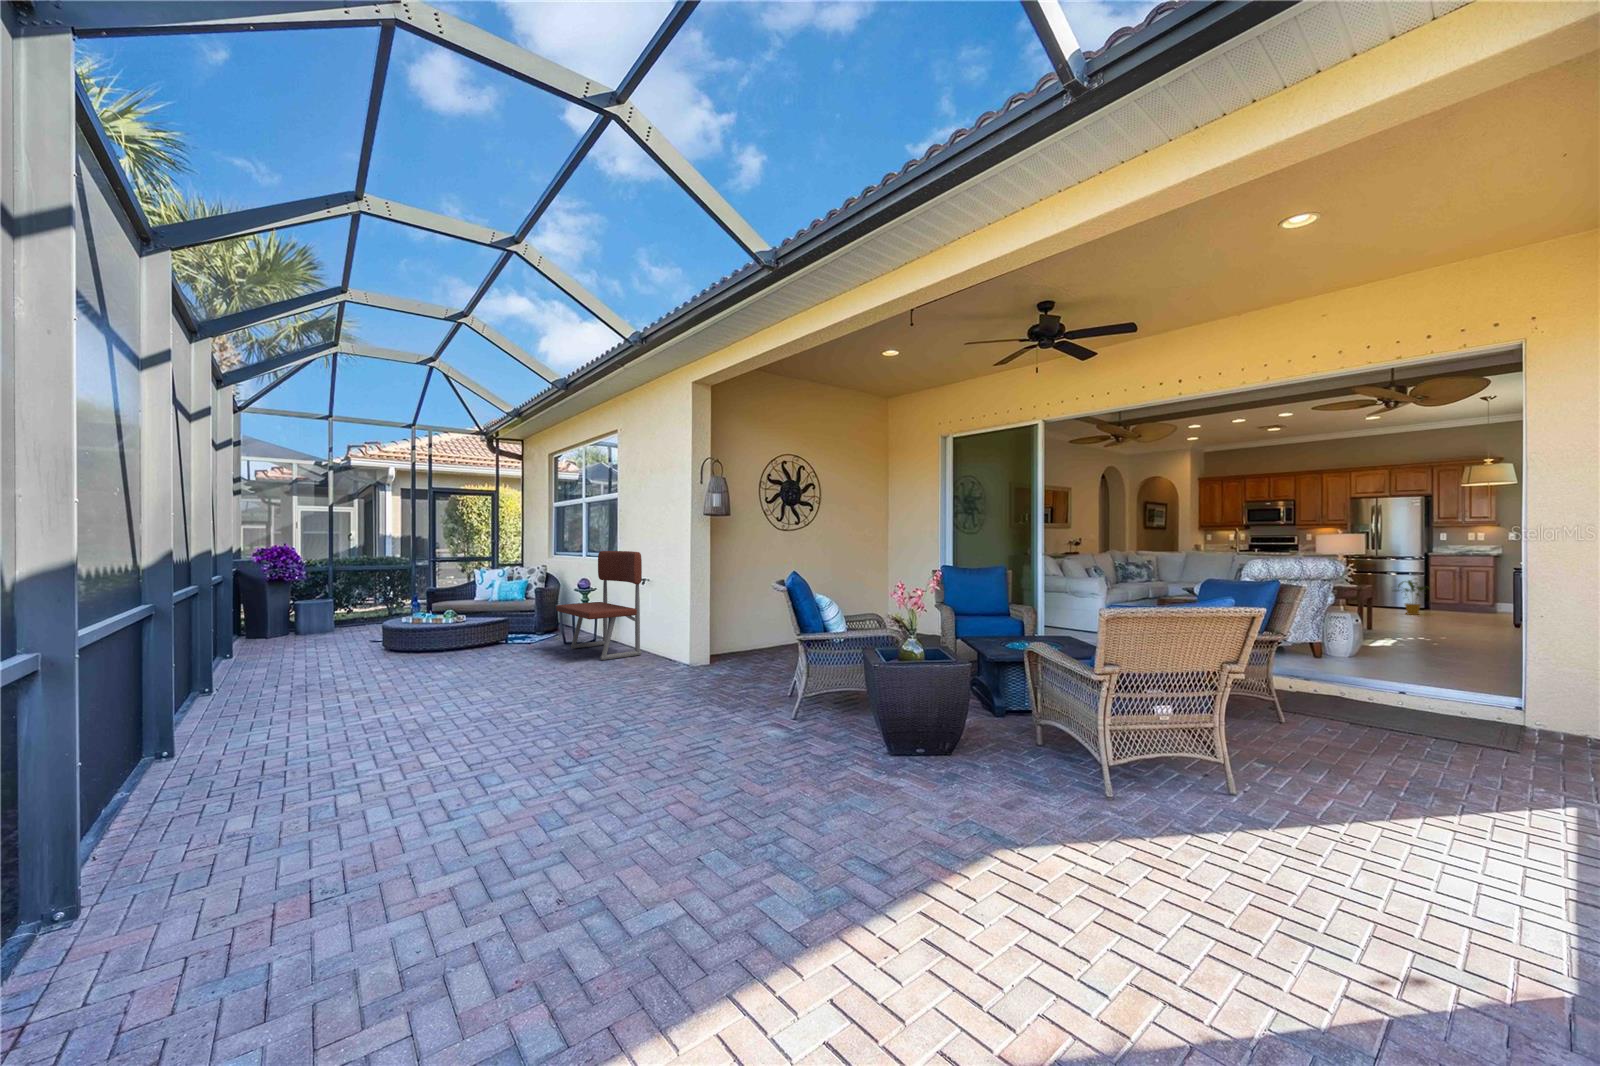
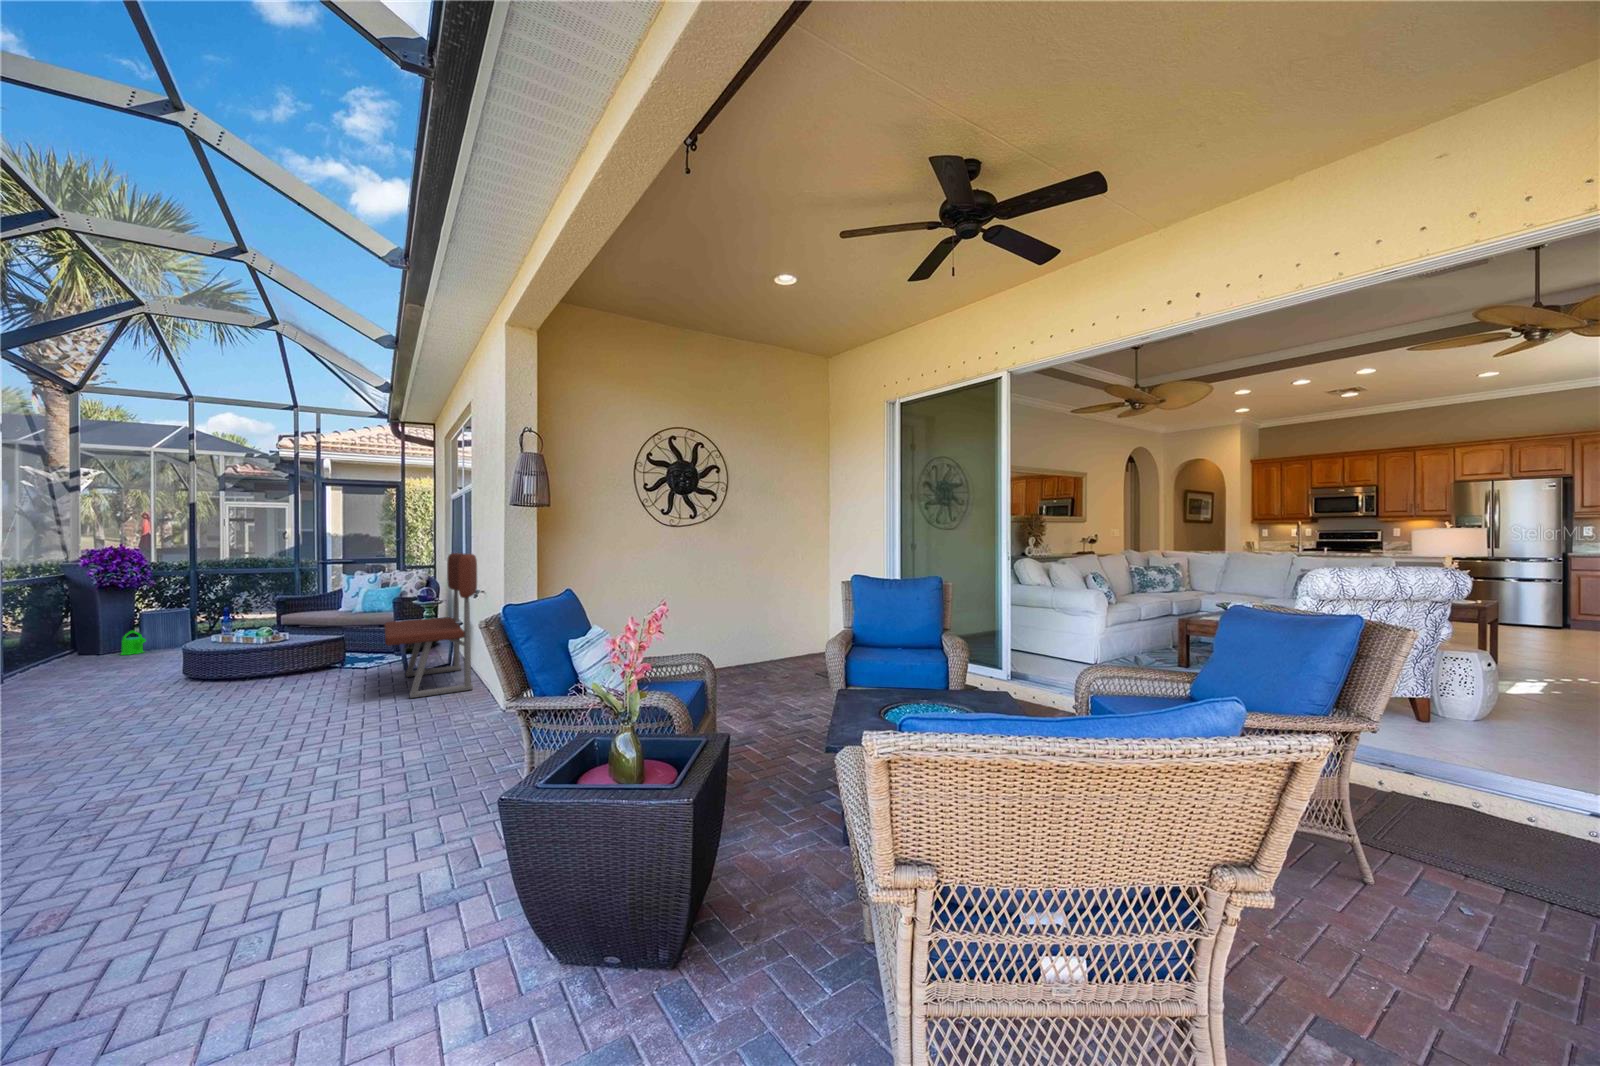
house plant: present [1396,580,1425,615] -> none [1514,588,1575,636]
watering can: none [283,618,307,639] -> present [121,631,146,655]

